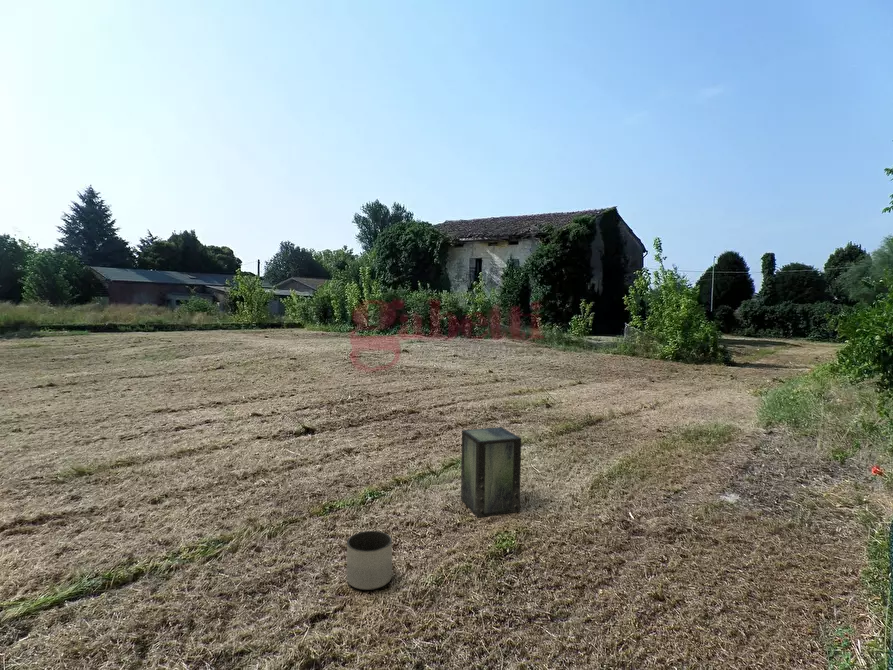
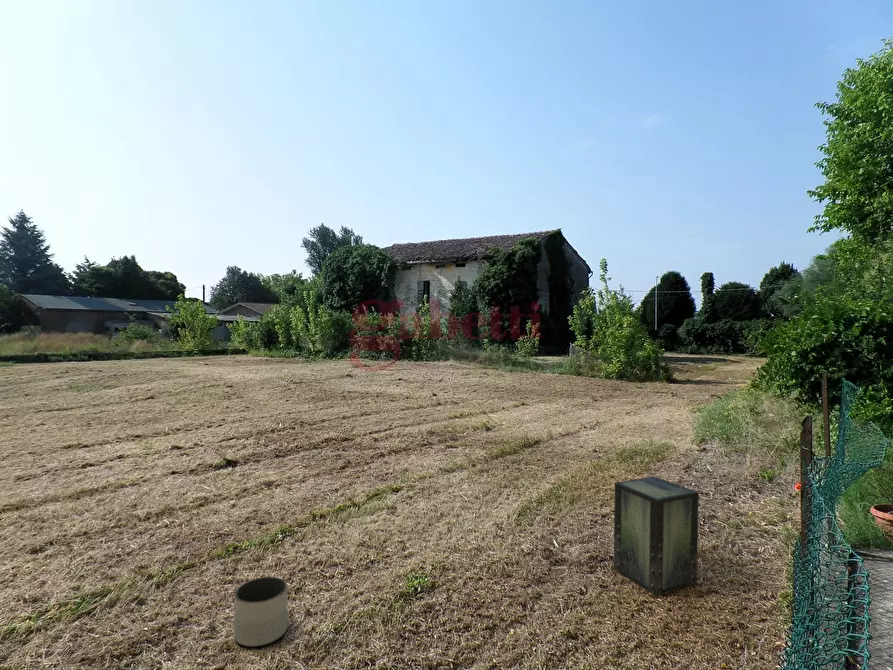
storage box: present [461,427,521,518] -> present [614,477,699,596]

